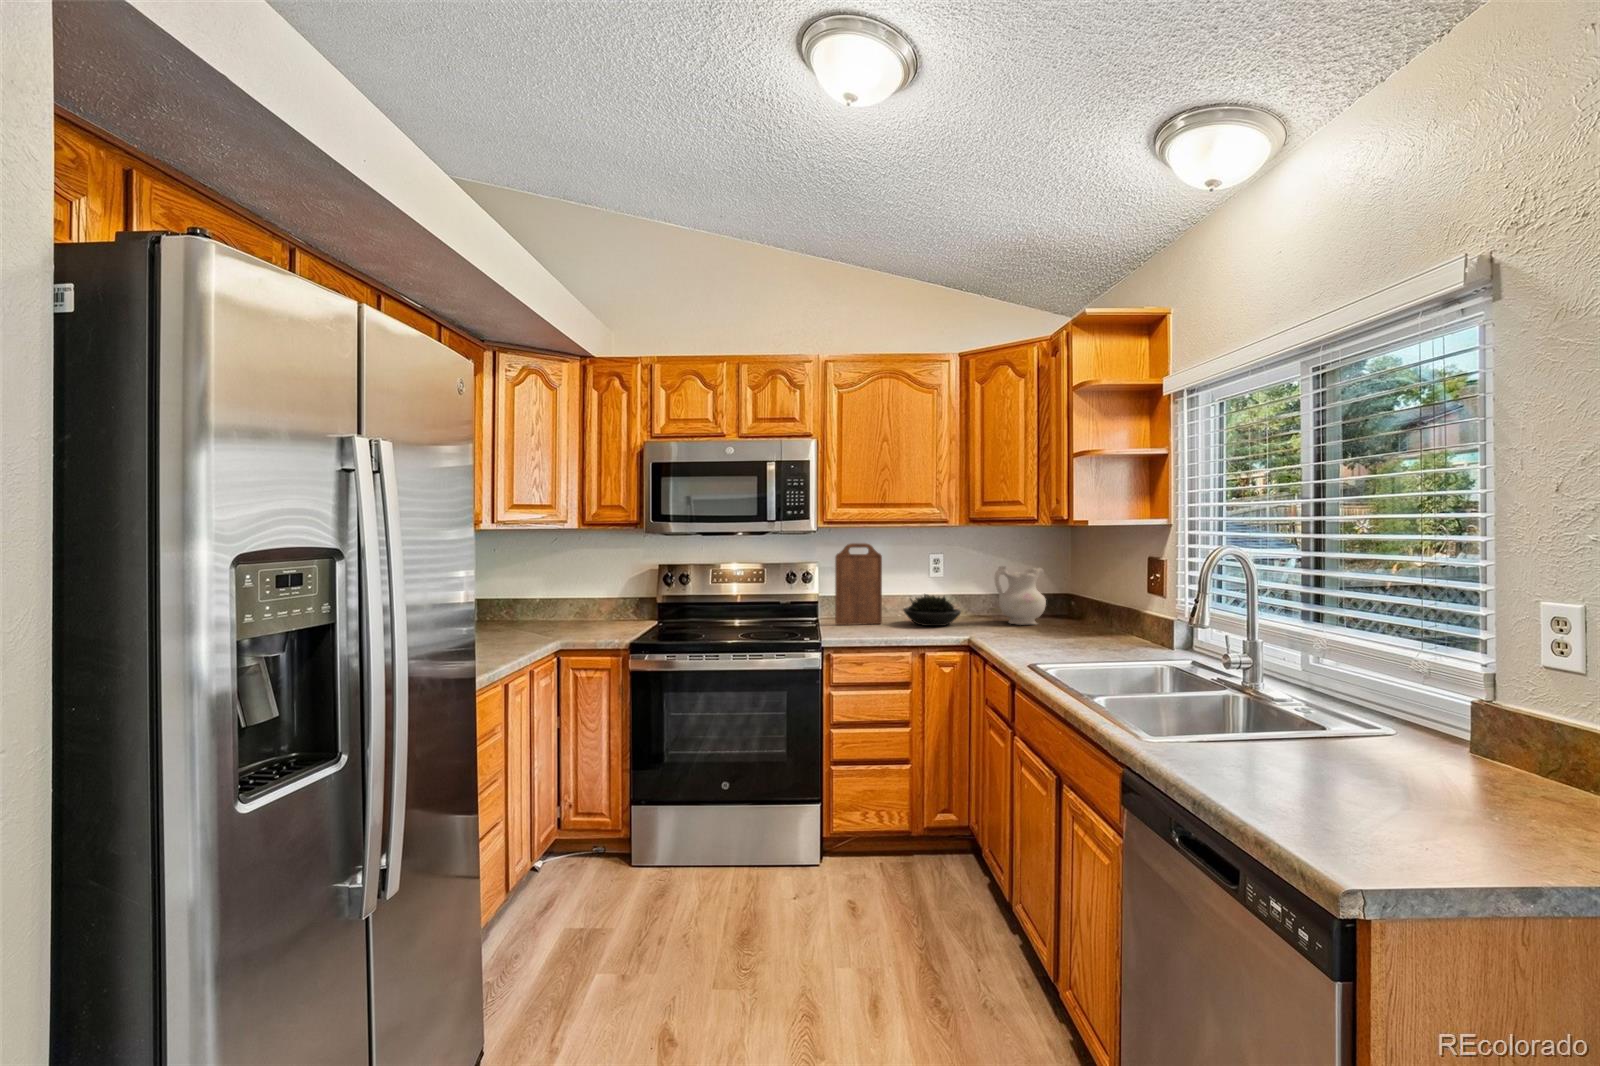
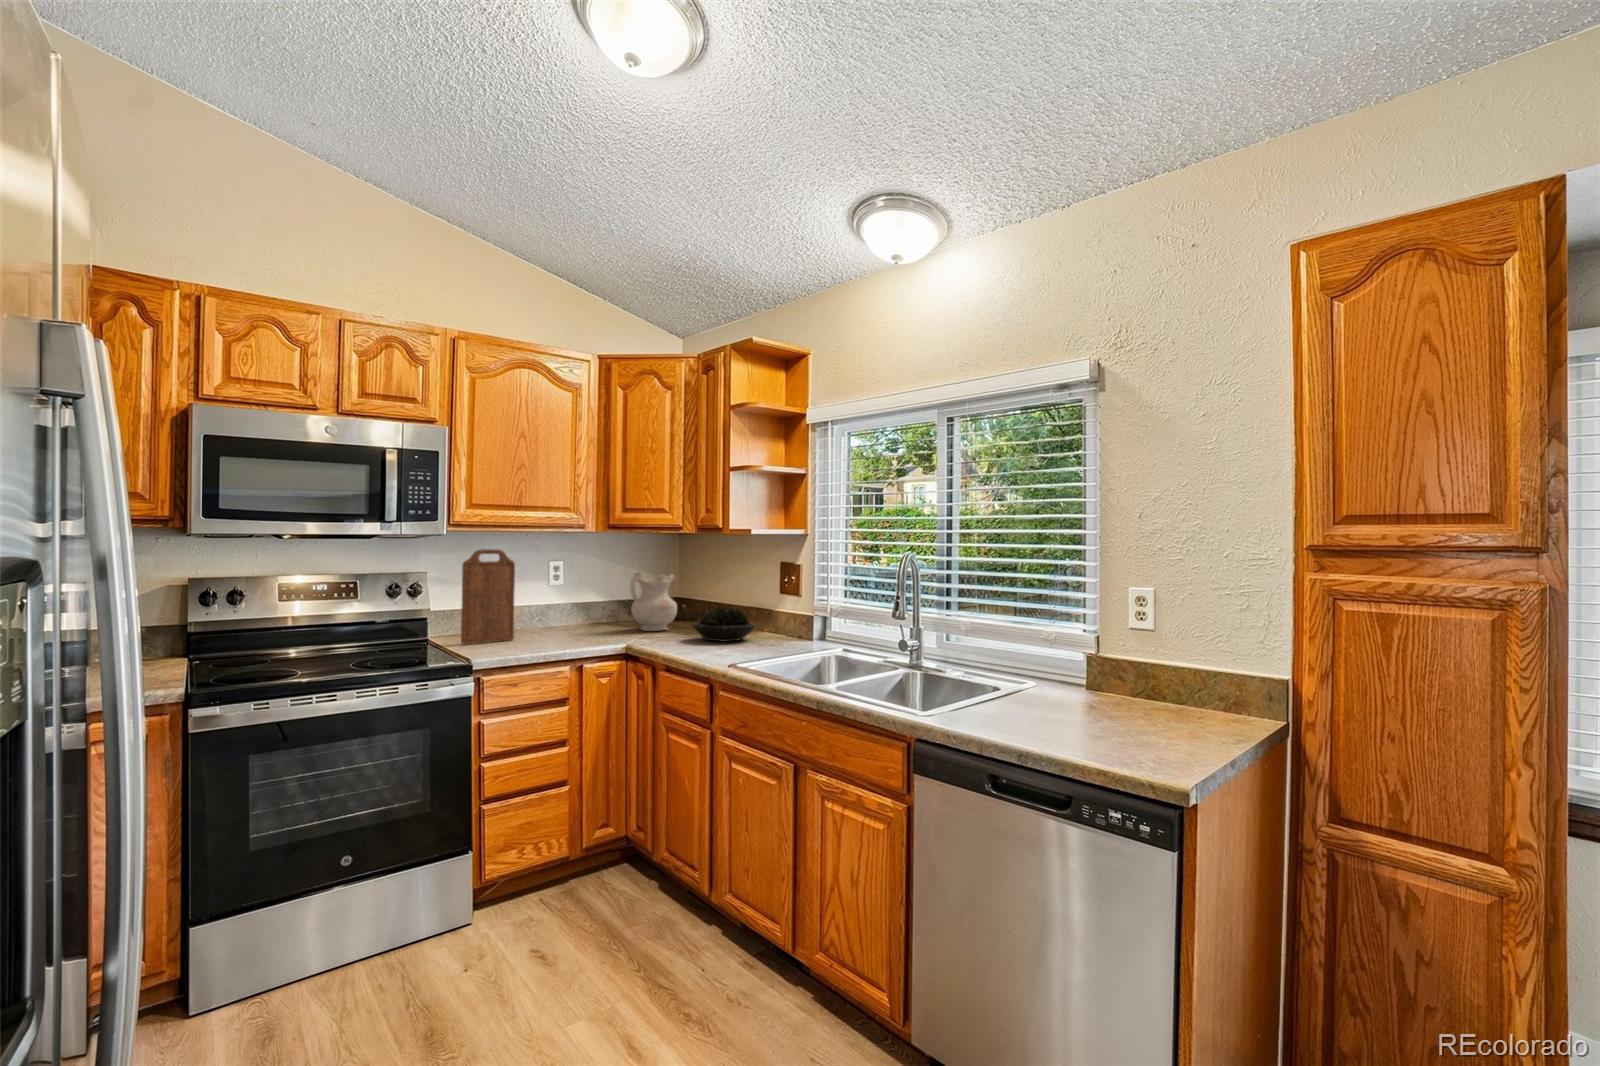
succulent plant: present [904,594,961,626] -> present [692,607,755,642]

